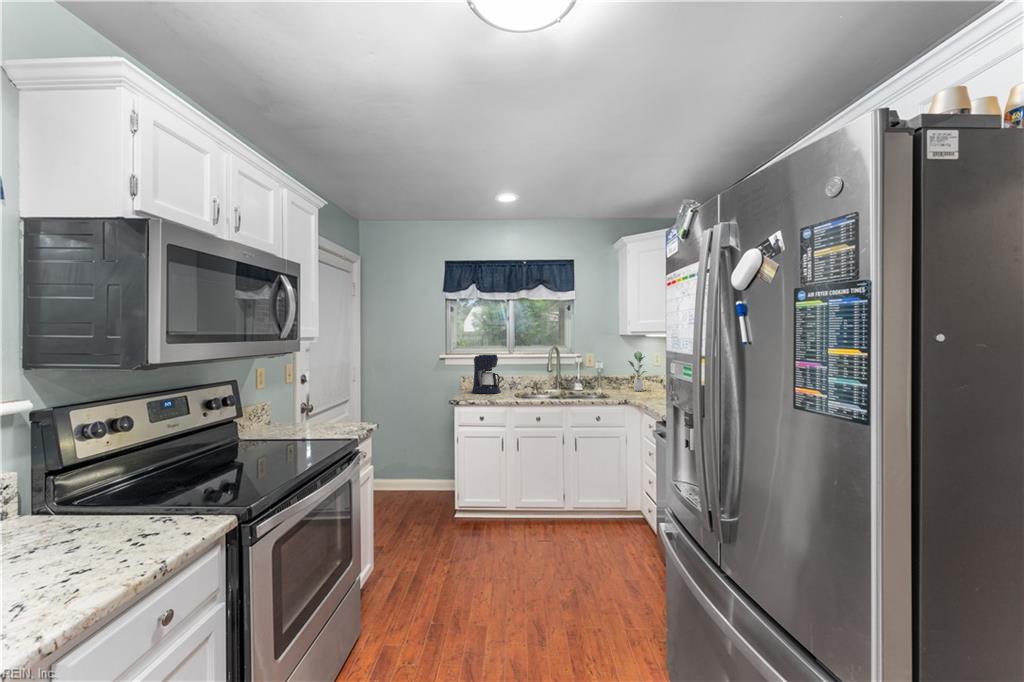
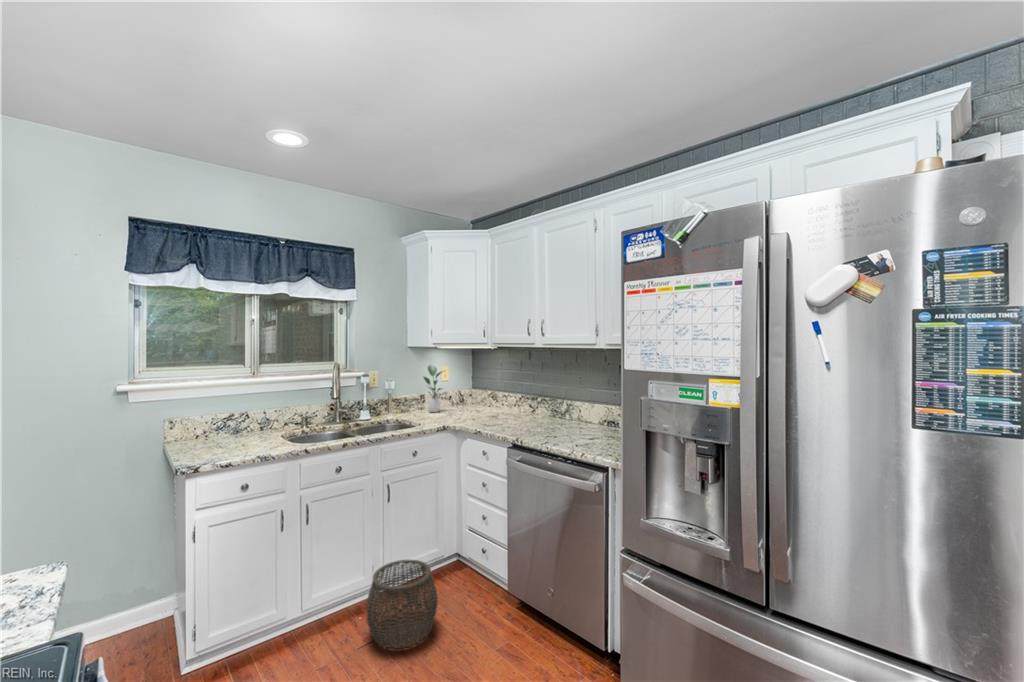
coffee maker: present [472,354,501,394] -> none [195,378,250,445]
woven basket: none [542,492,593,551] -> present [366,560,438,650]

